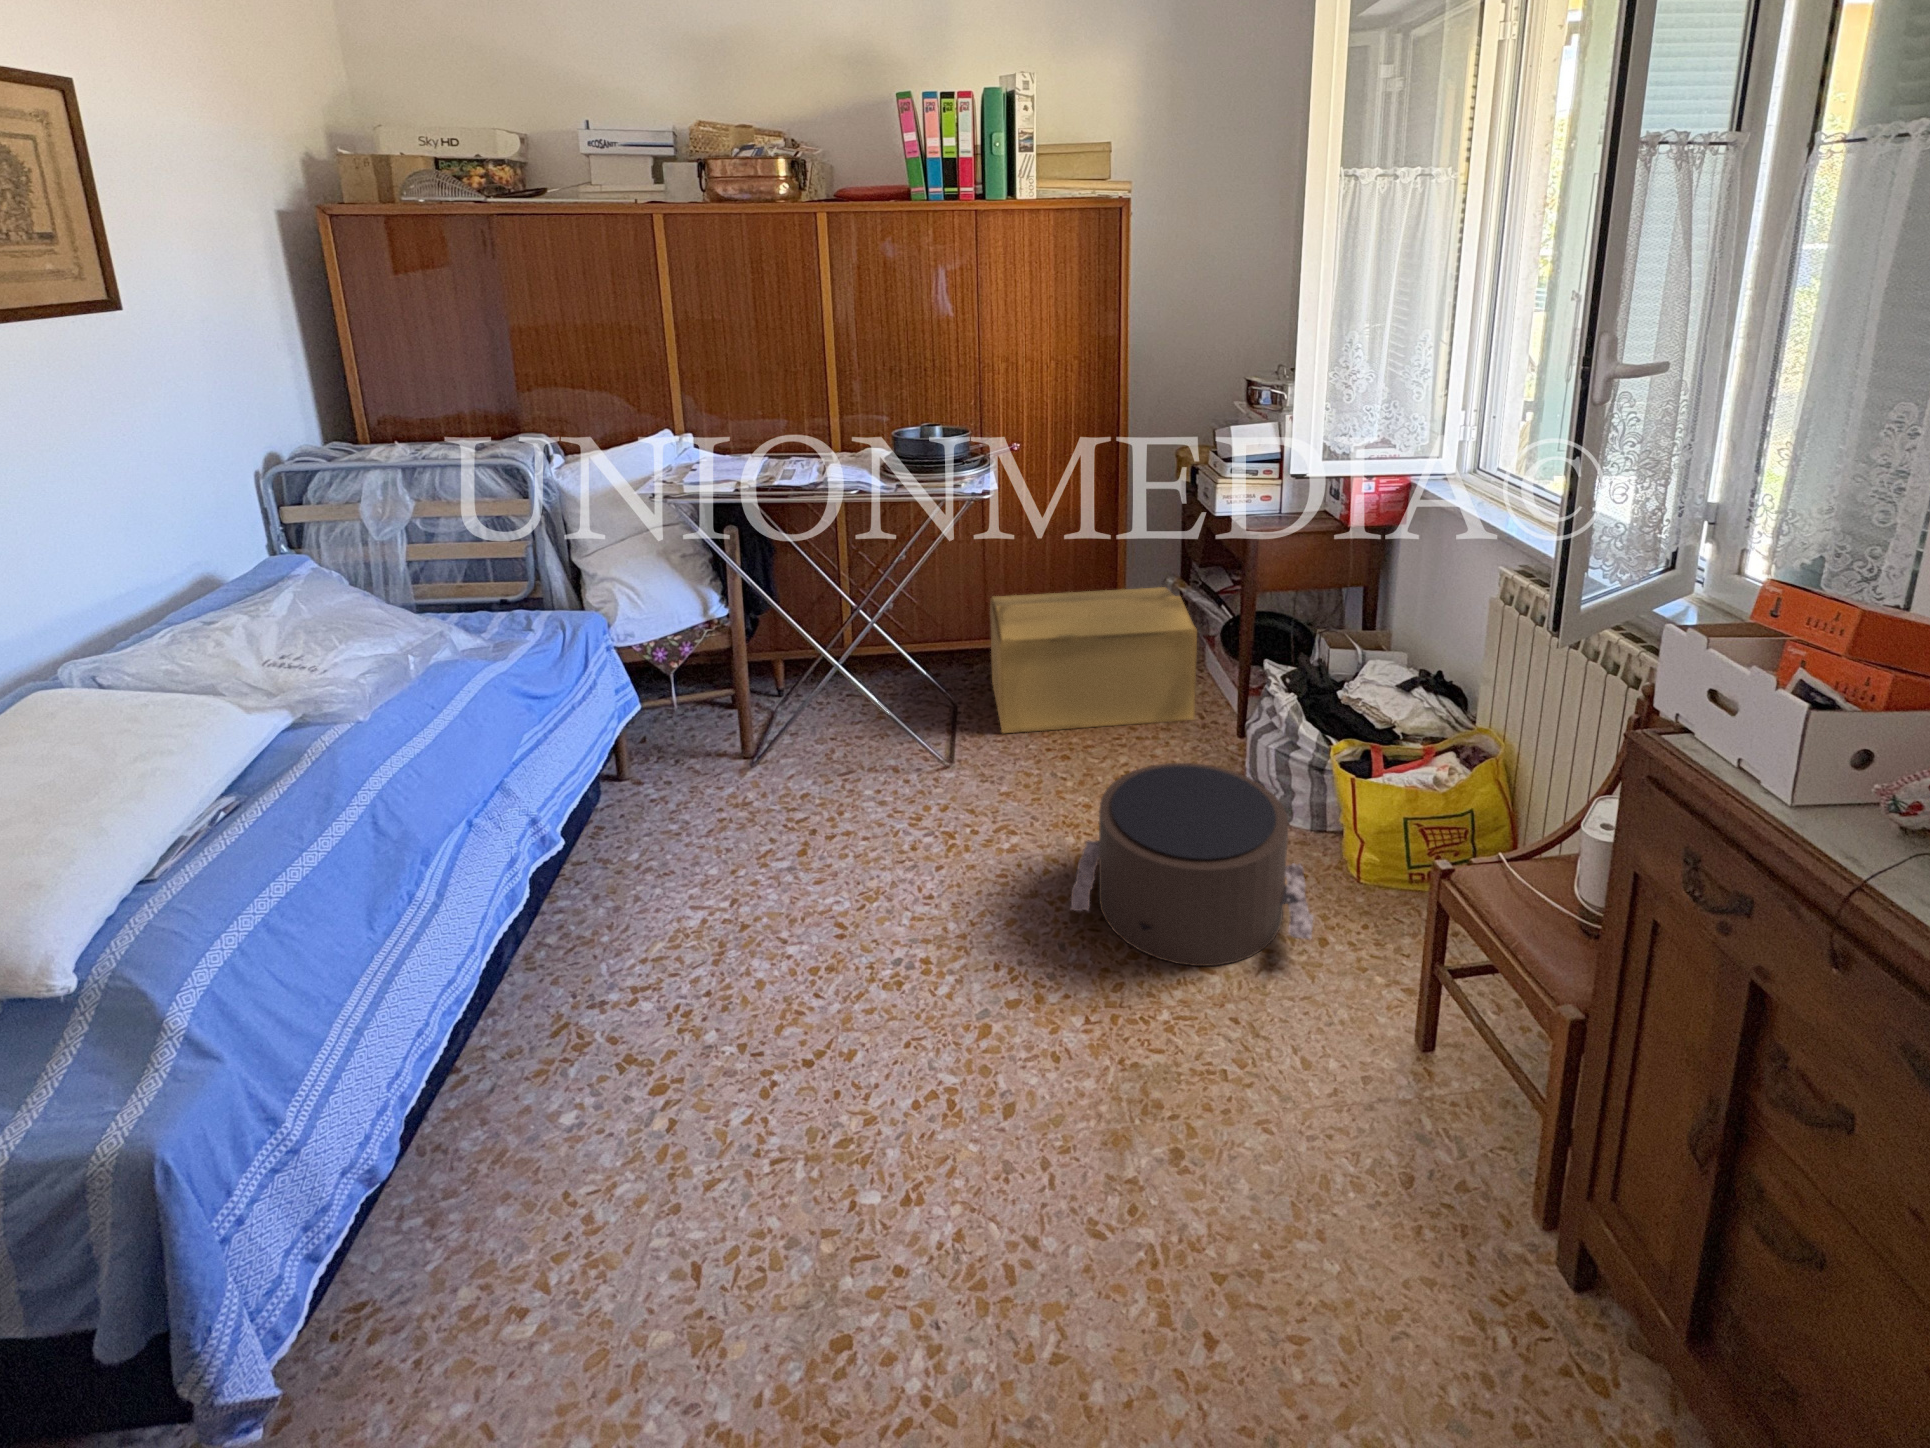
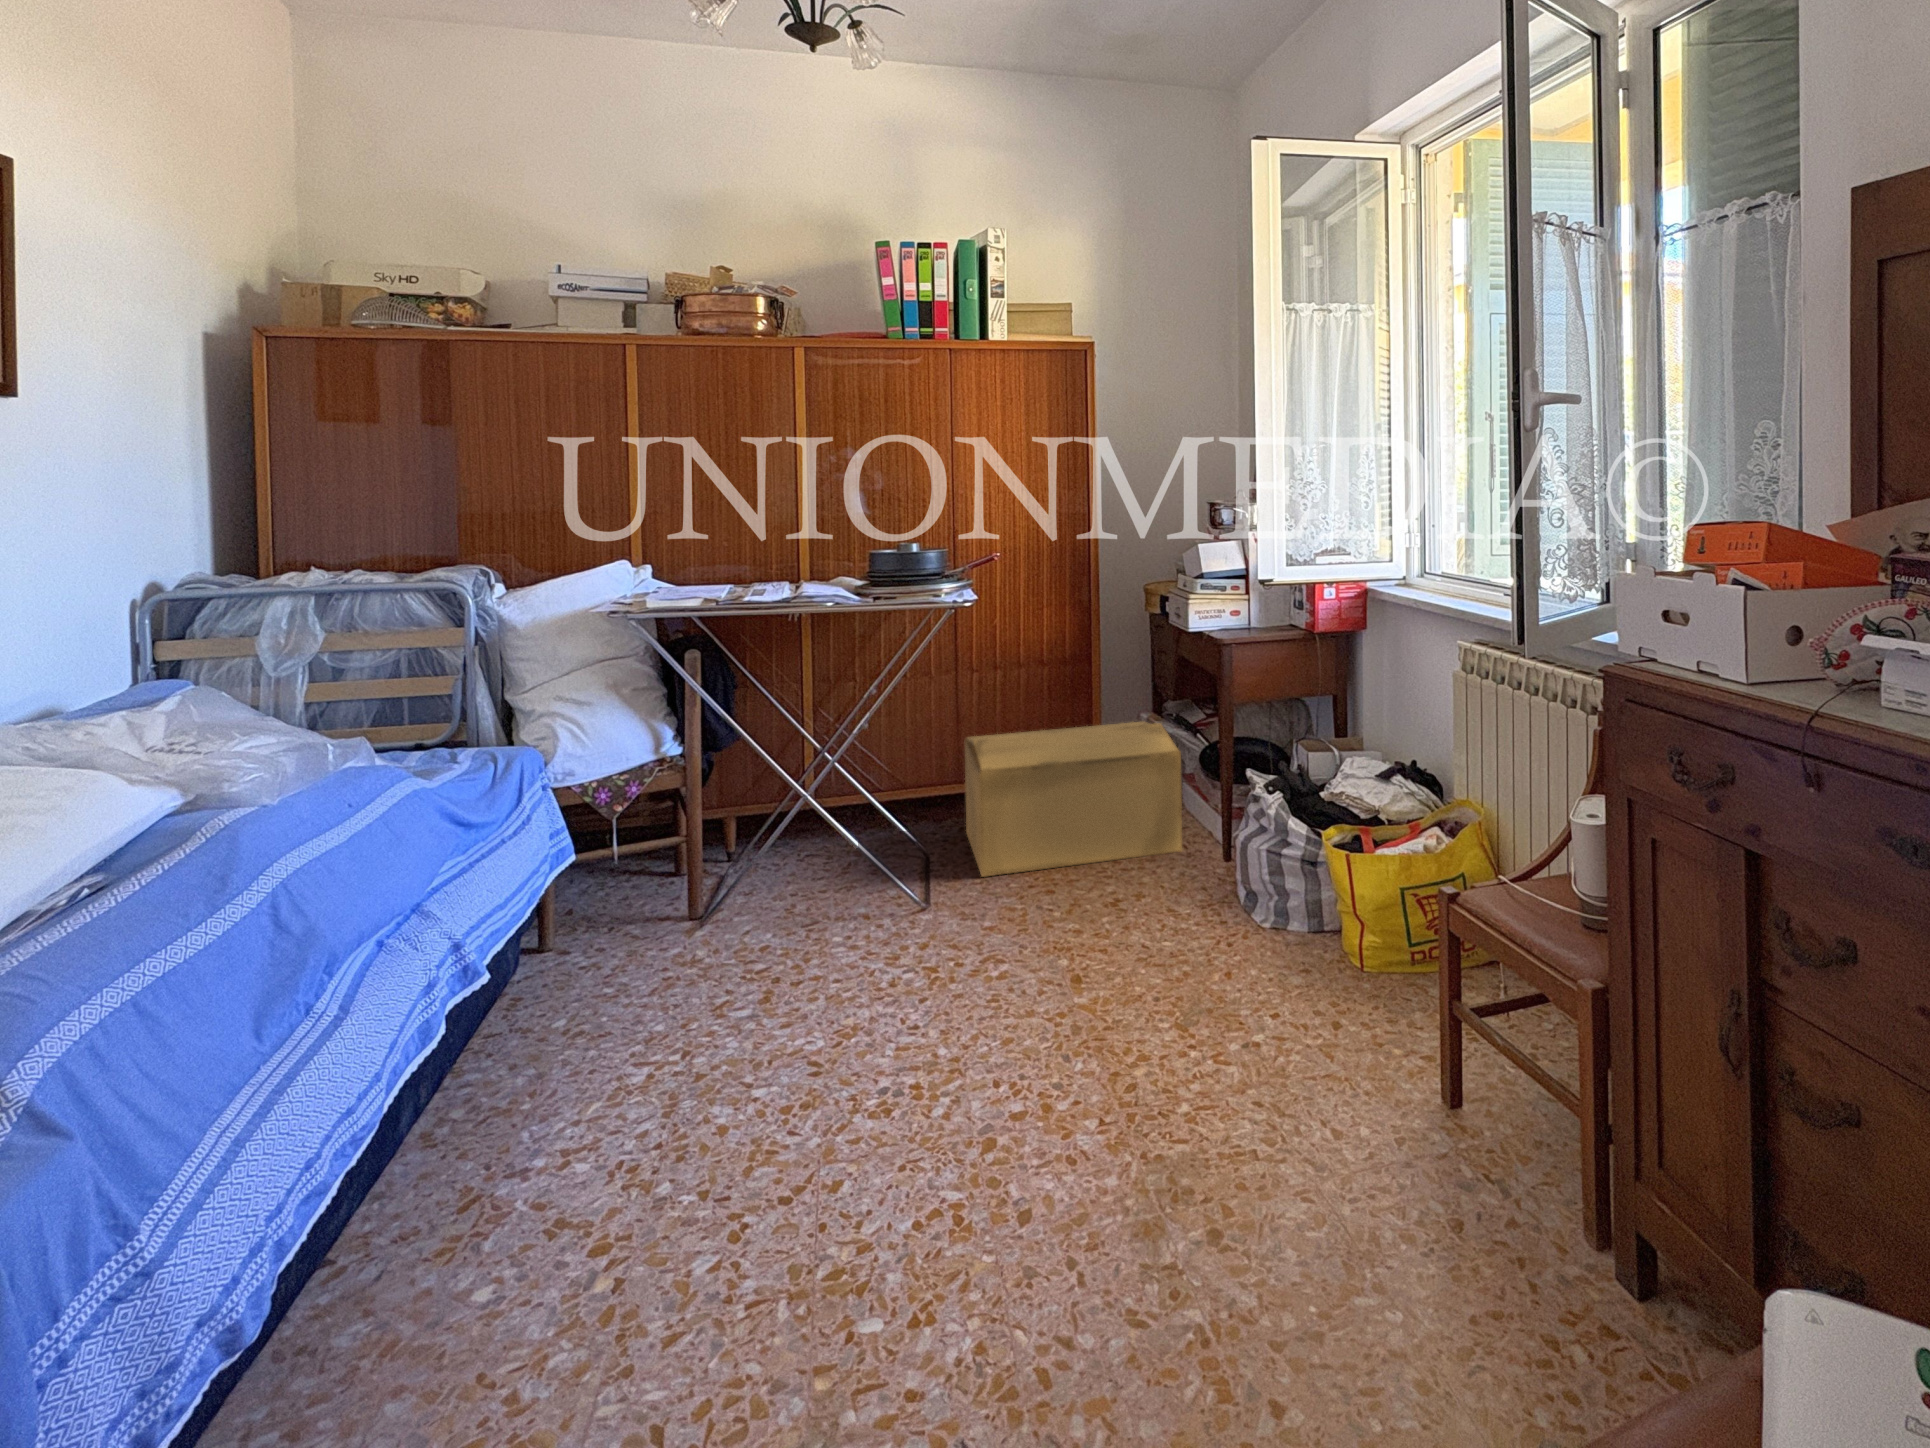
pouf: present [1071,763,1313,966] -> none [1074,861,1328,1061]

